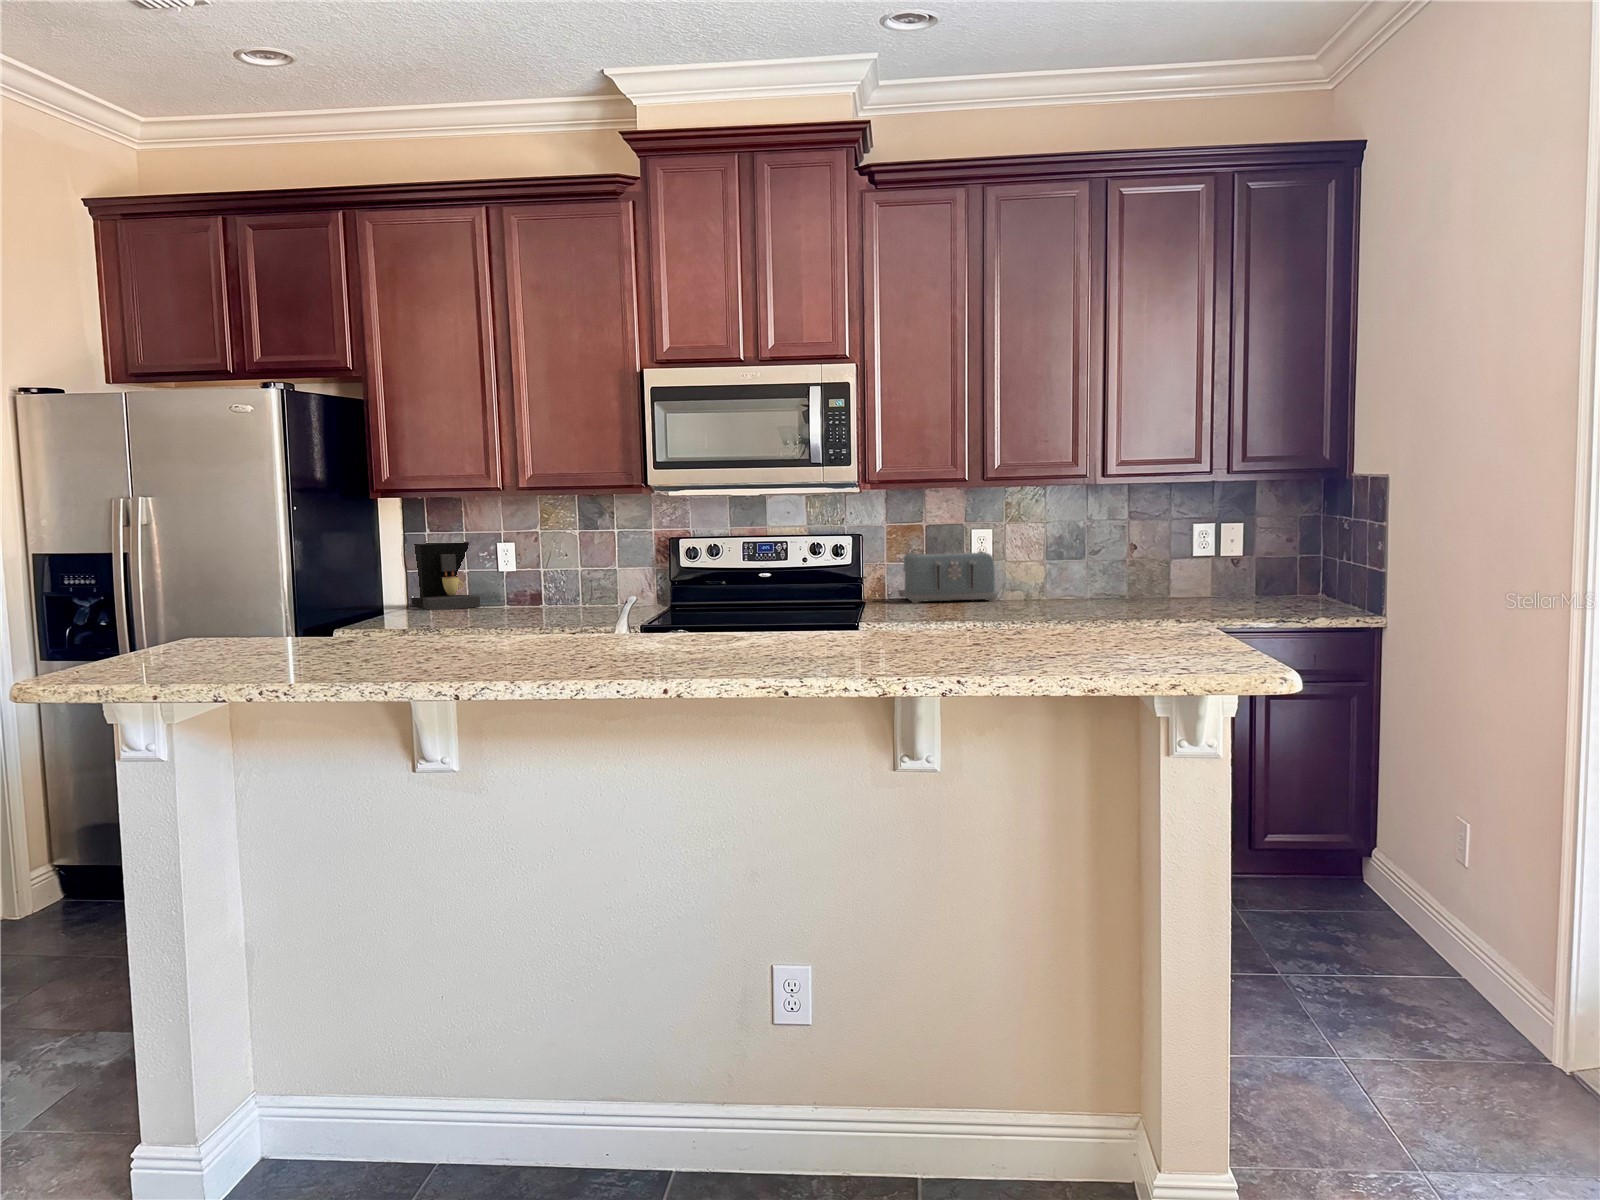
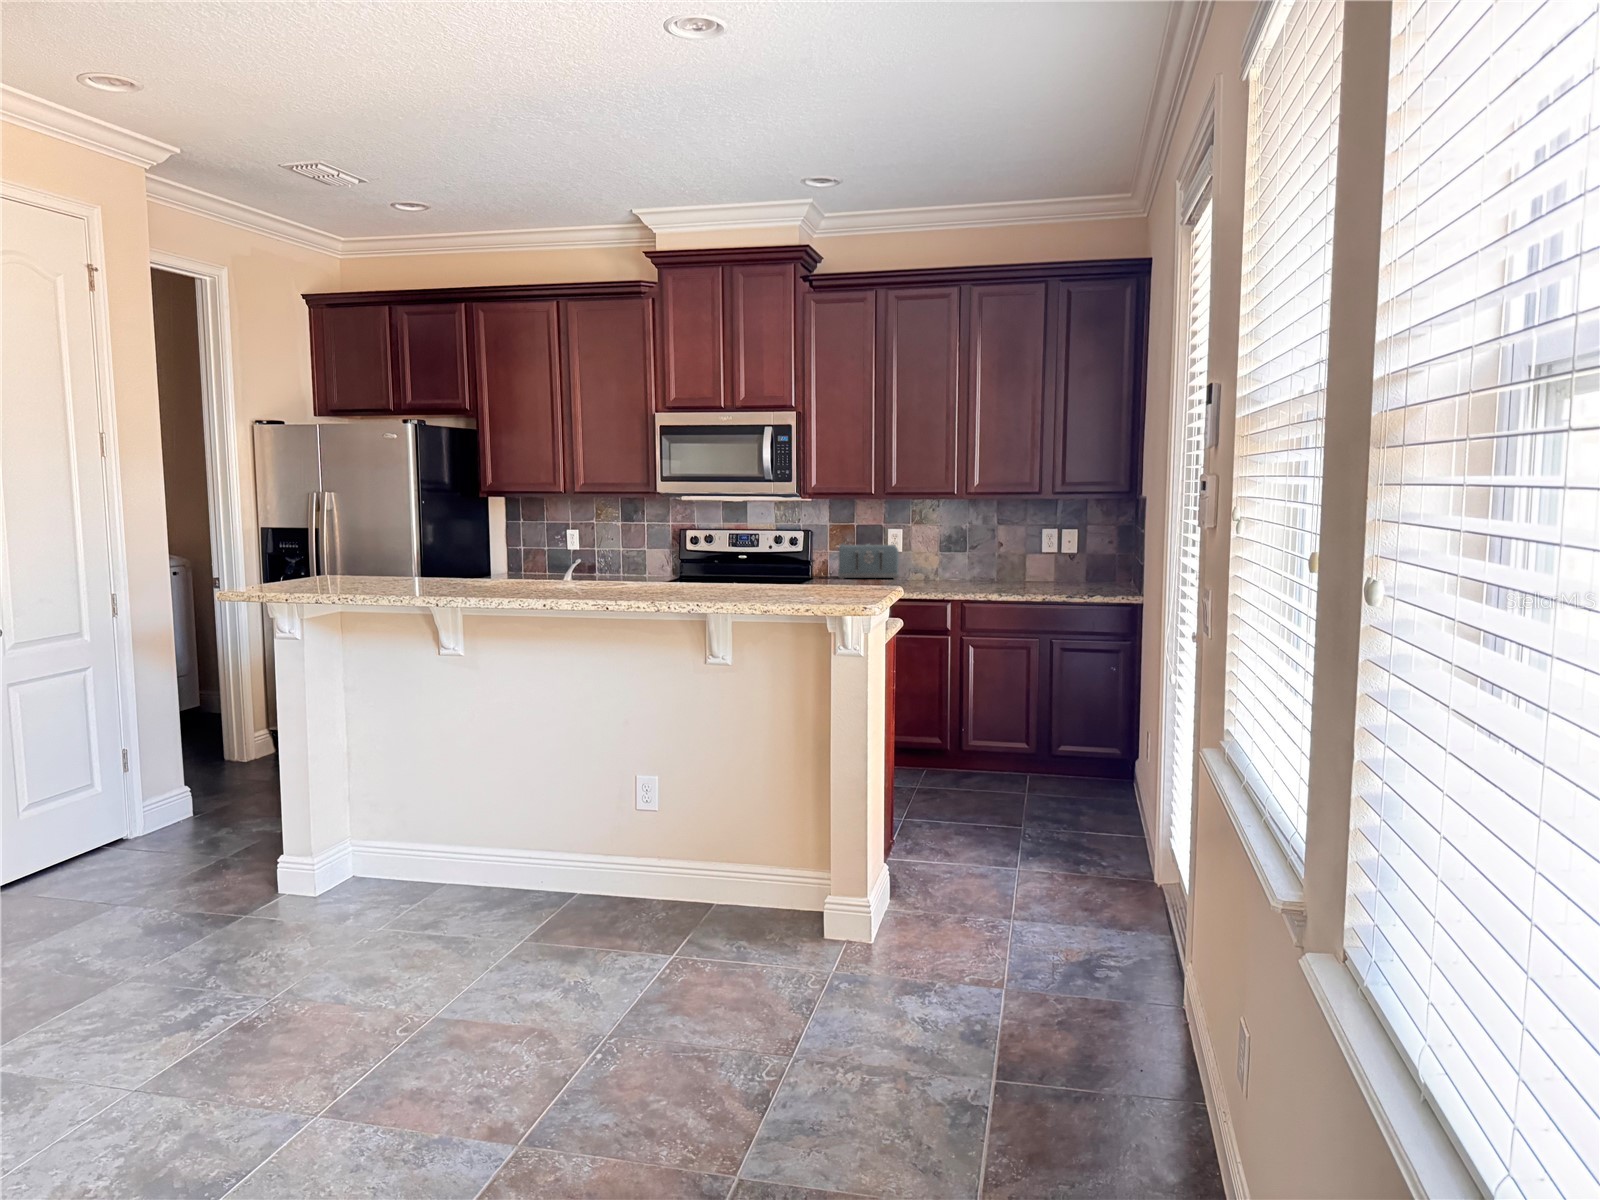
coffee maker: present [411,542,480,610] -> none [509,527,552,574]

